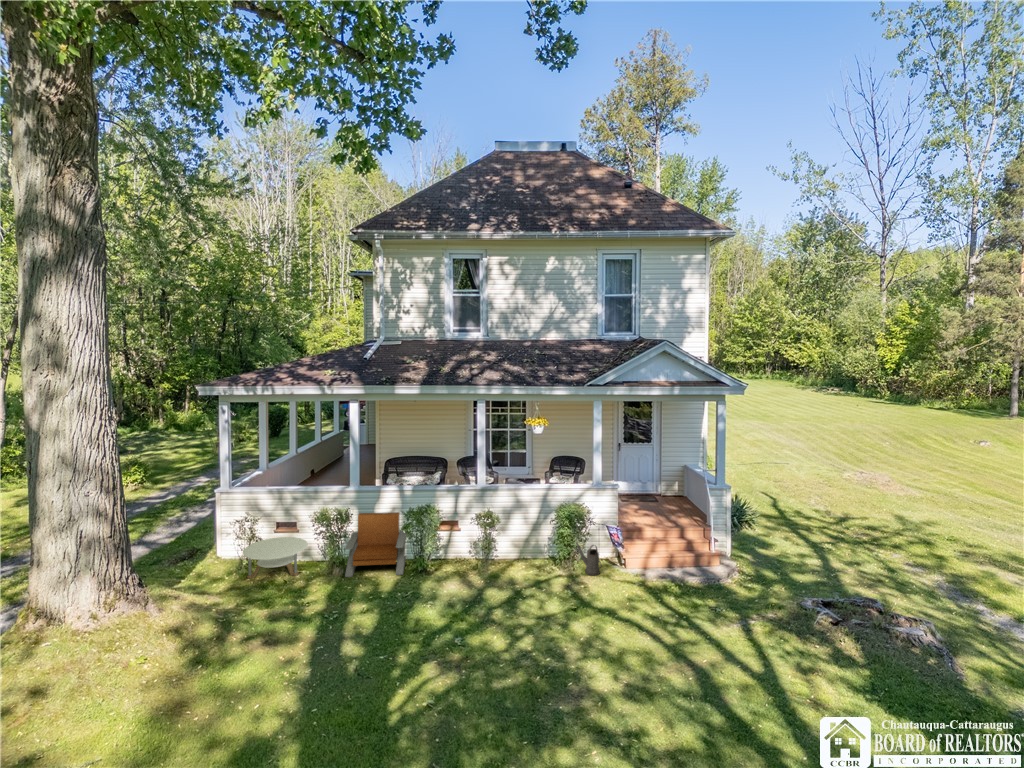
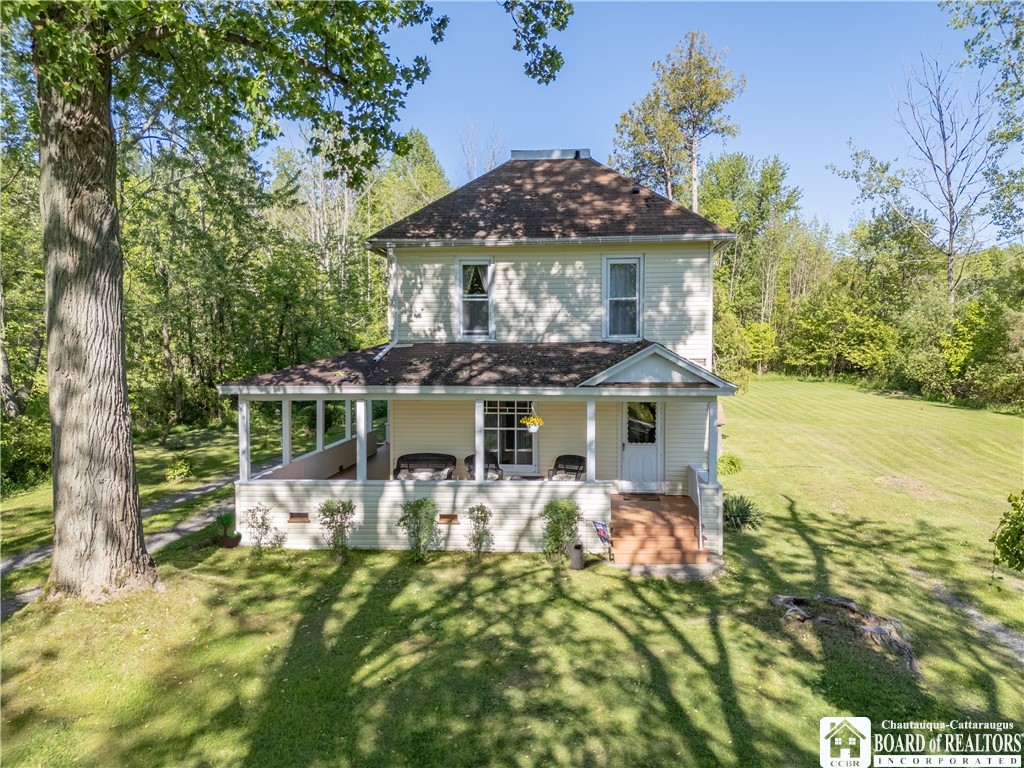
lounge chair: present [345,512,406,577] -> none [343,504,404,562]
potted tree: none [190,520,225,565] -> present [213,511,242,547]
round table: present [243,537,308,578] -> none [253,525,313,561]

